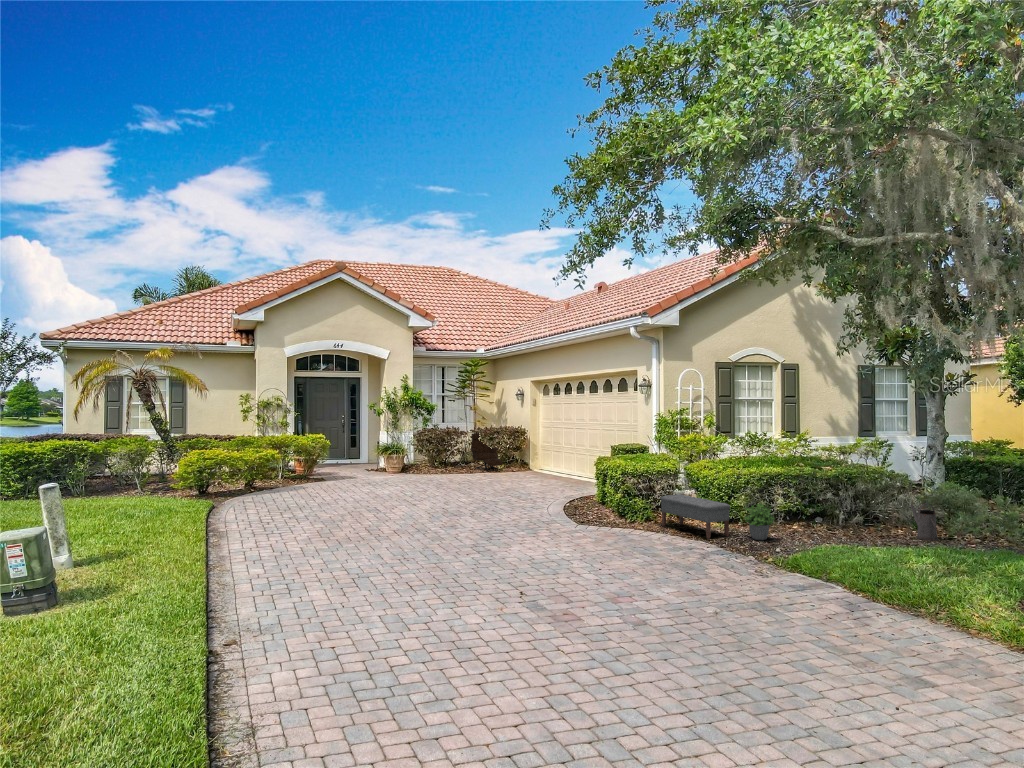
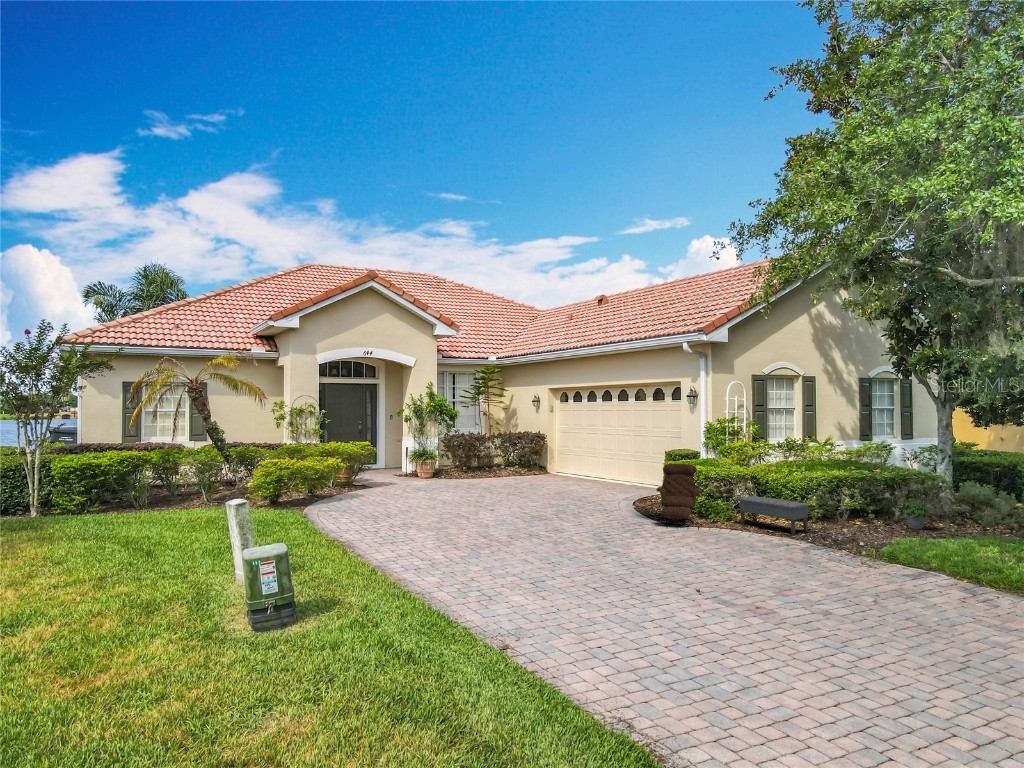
lounge chair: present [470,433,503,471] -> present [656,463,702,527]
potted plant: present [744,503,775,540] -> present [902,499,931,529]
watering can: present [911,503,938,540] -> none [944,500,972,530]

